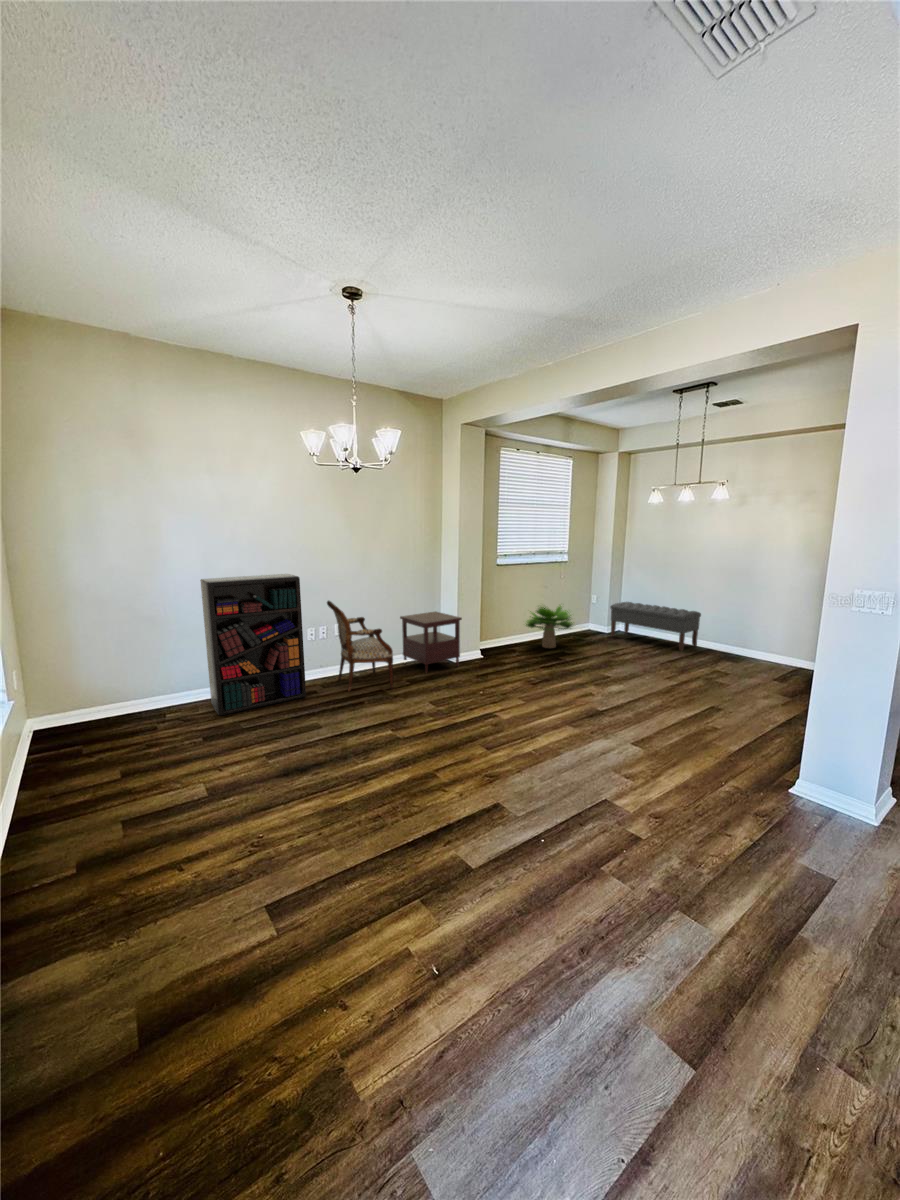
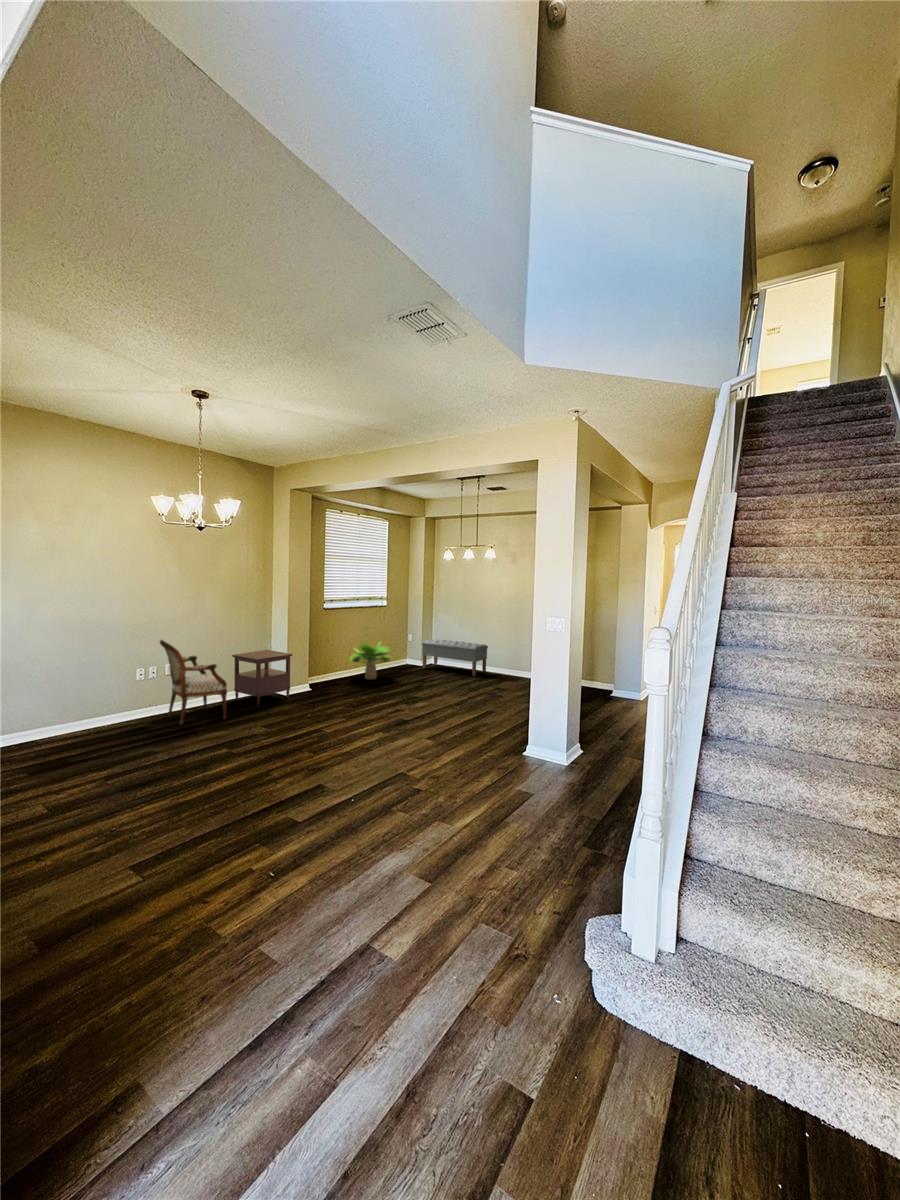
bookshelf: present [200,574,306,715] -> none [20,615,135,755]

